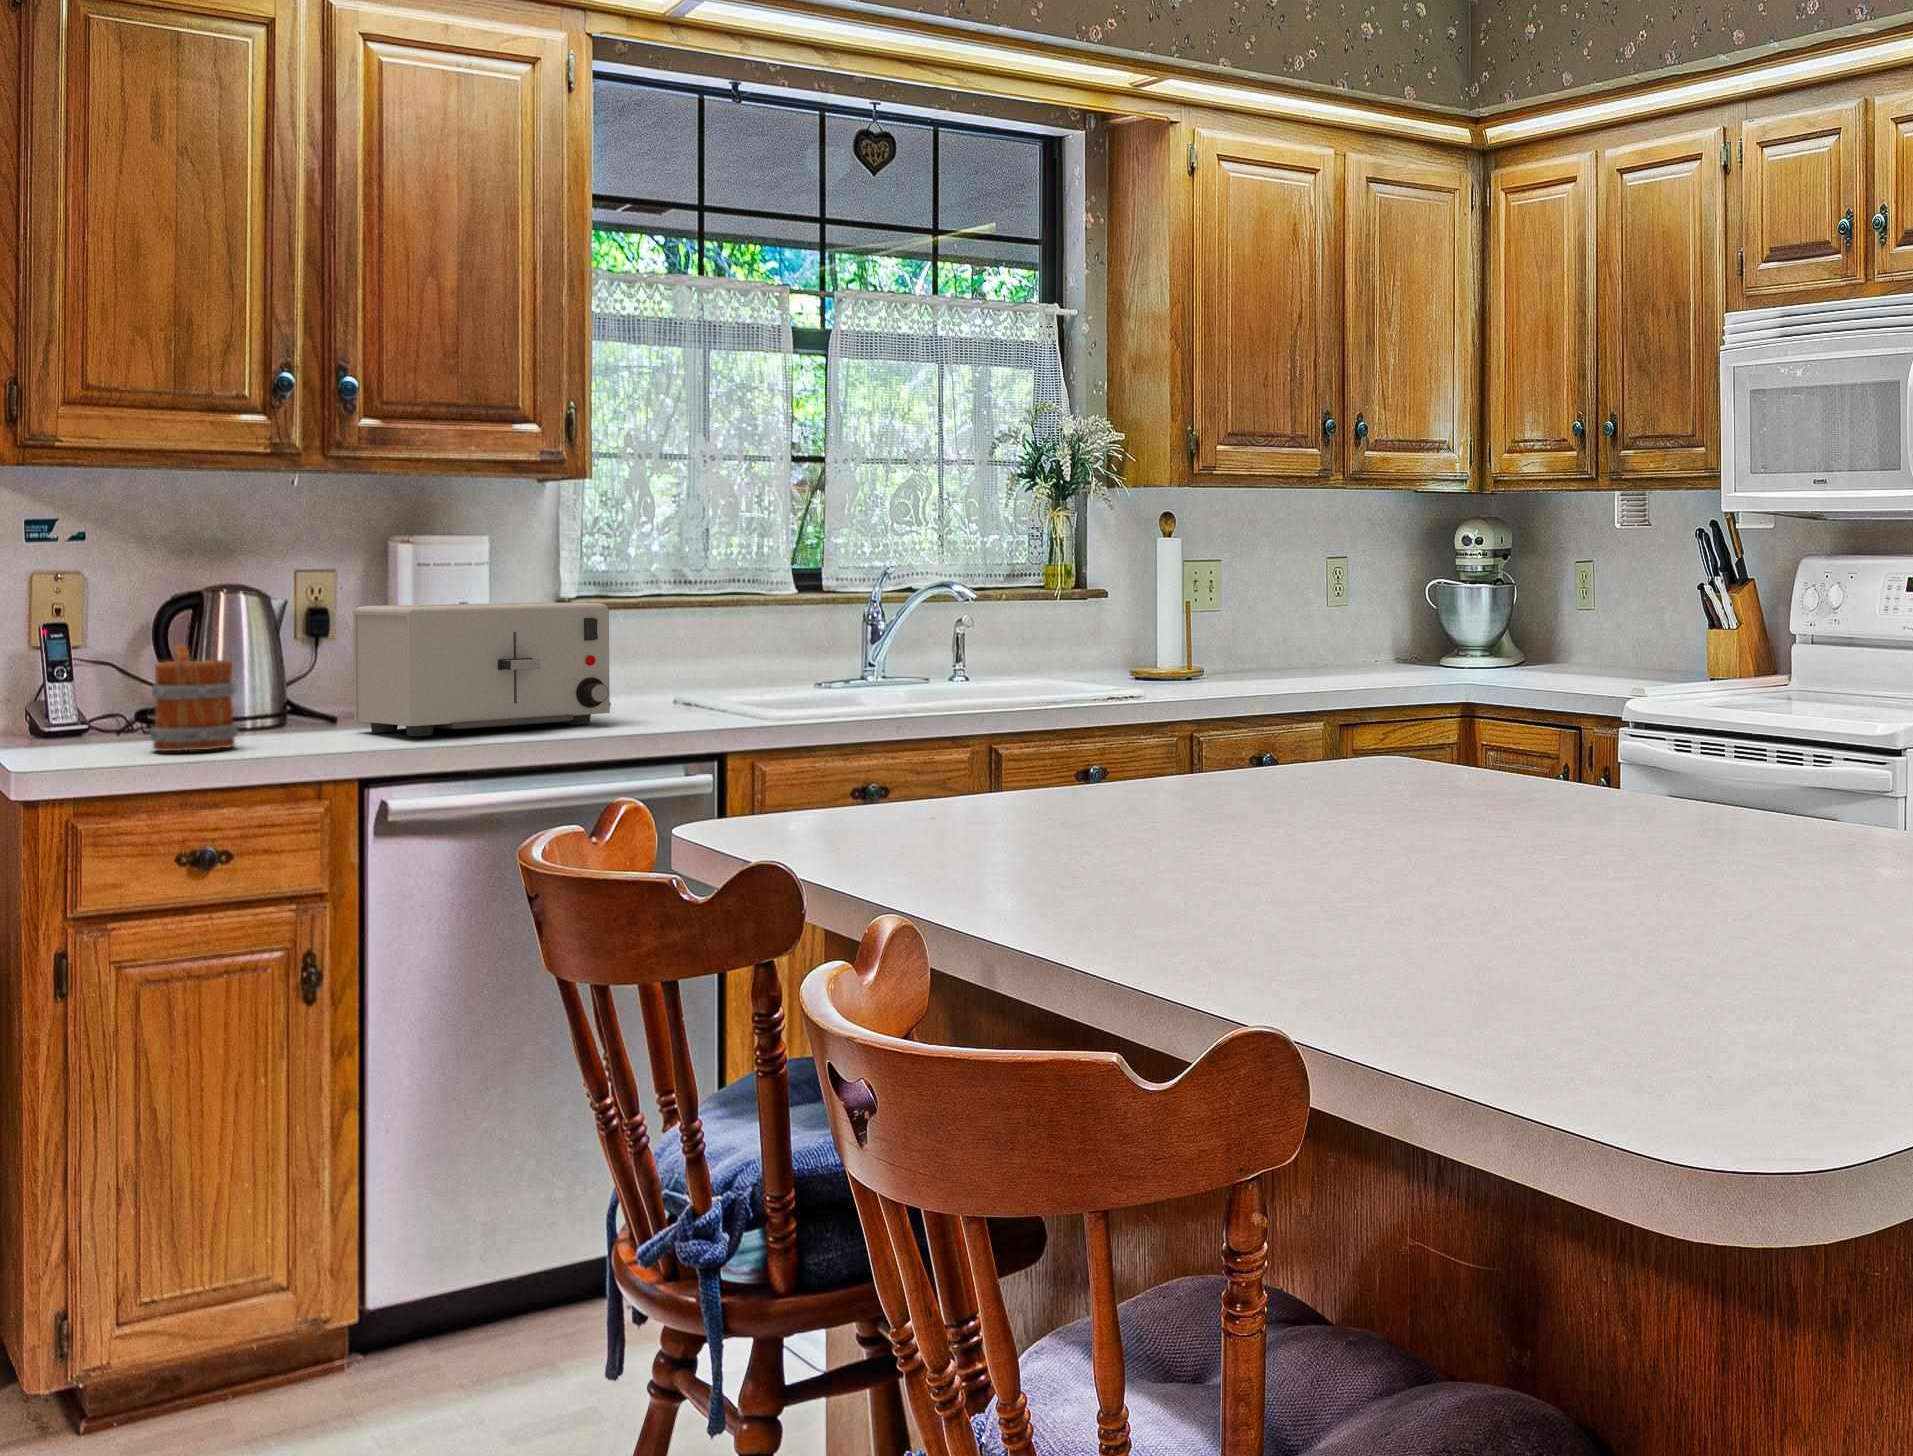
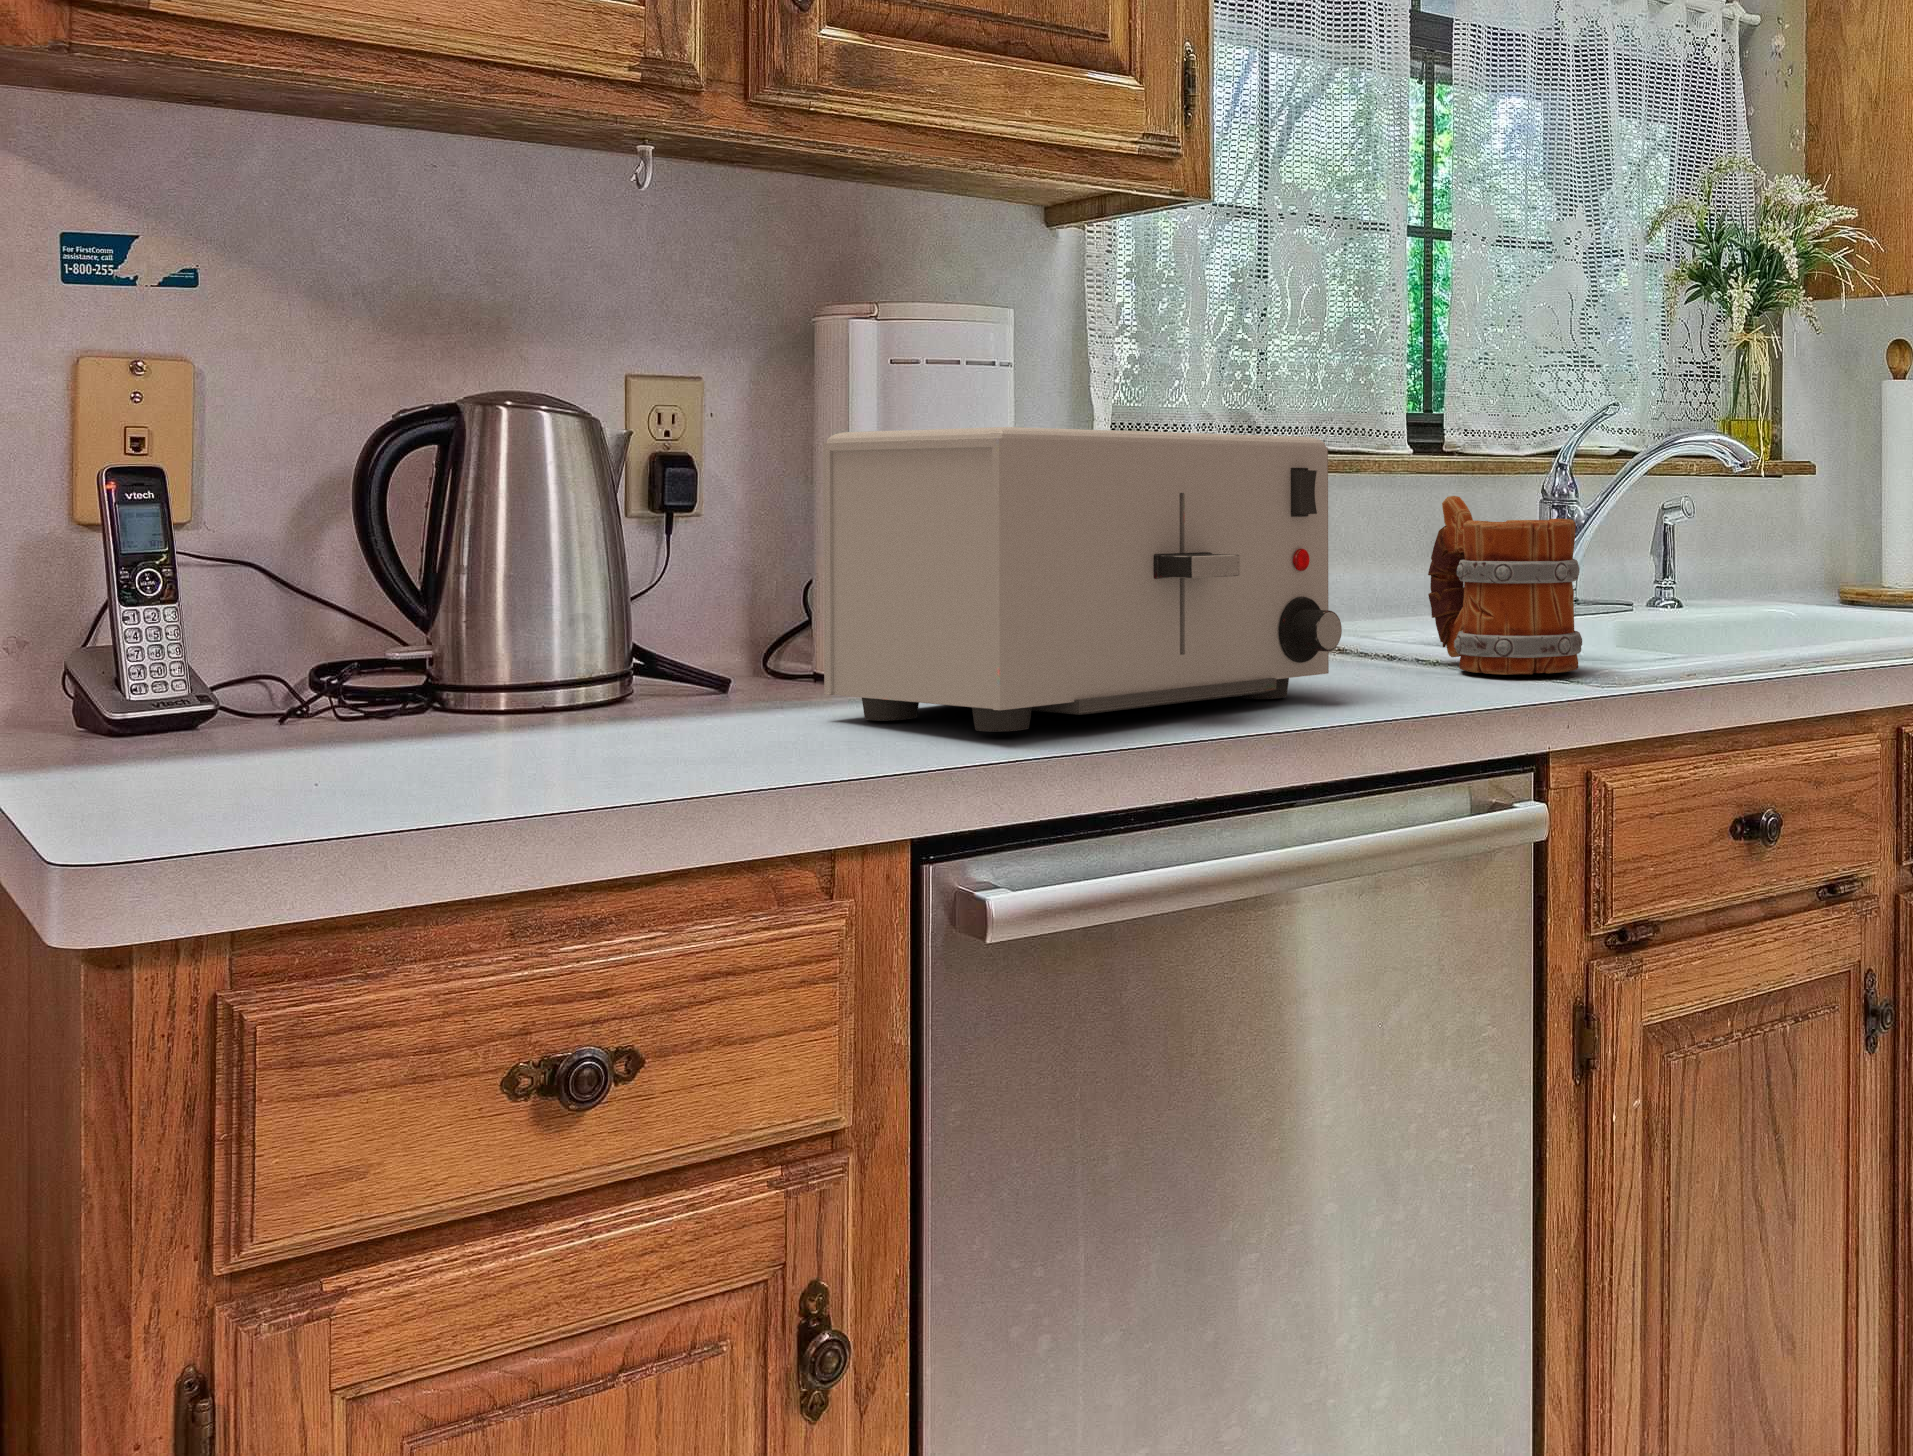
mug: present [150,645,238,751] -> present [1428,496,1582,675]

